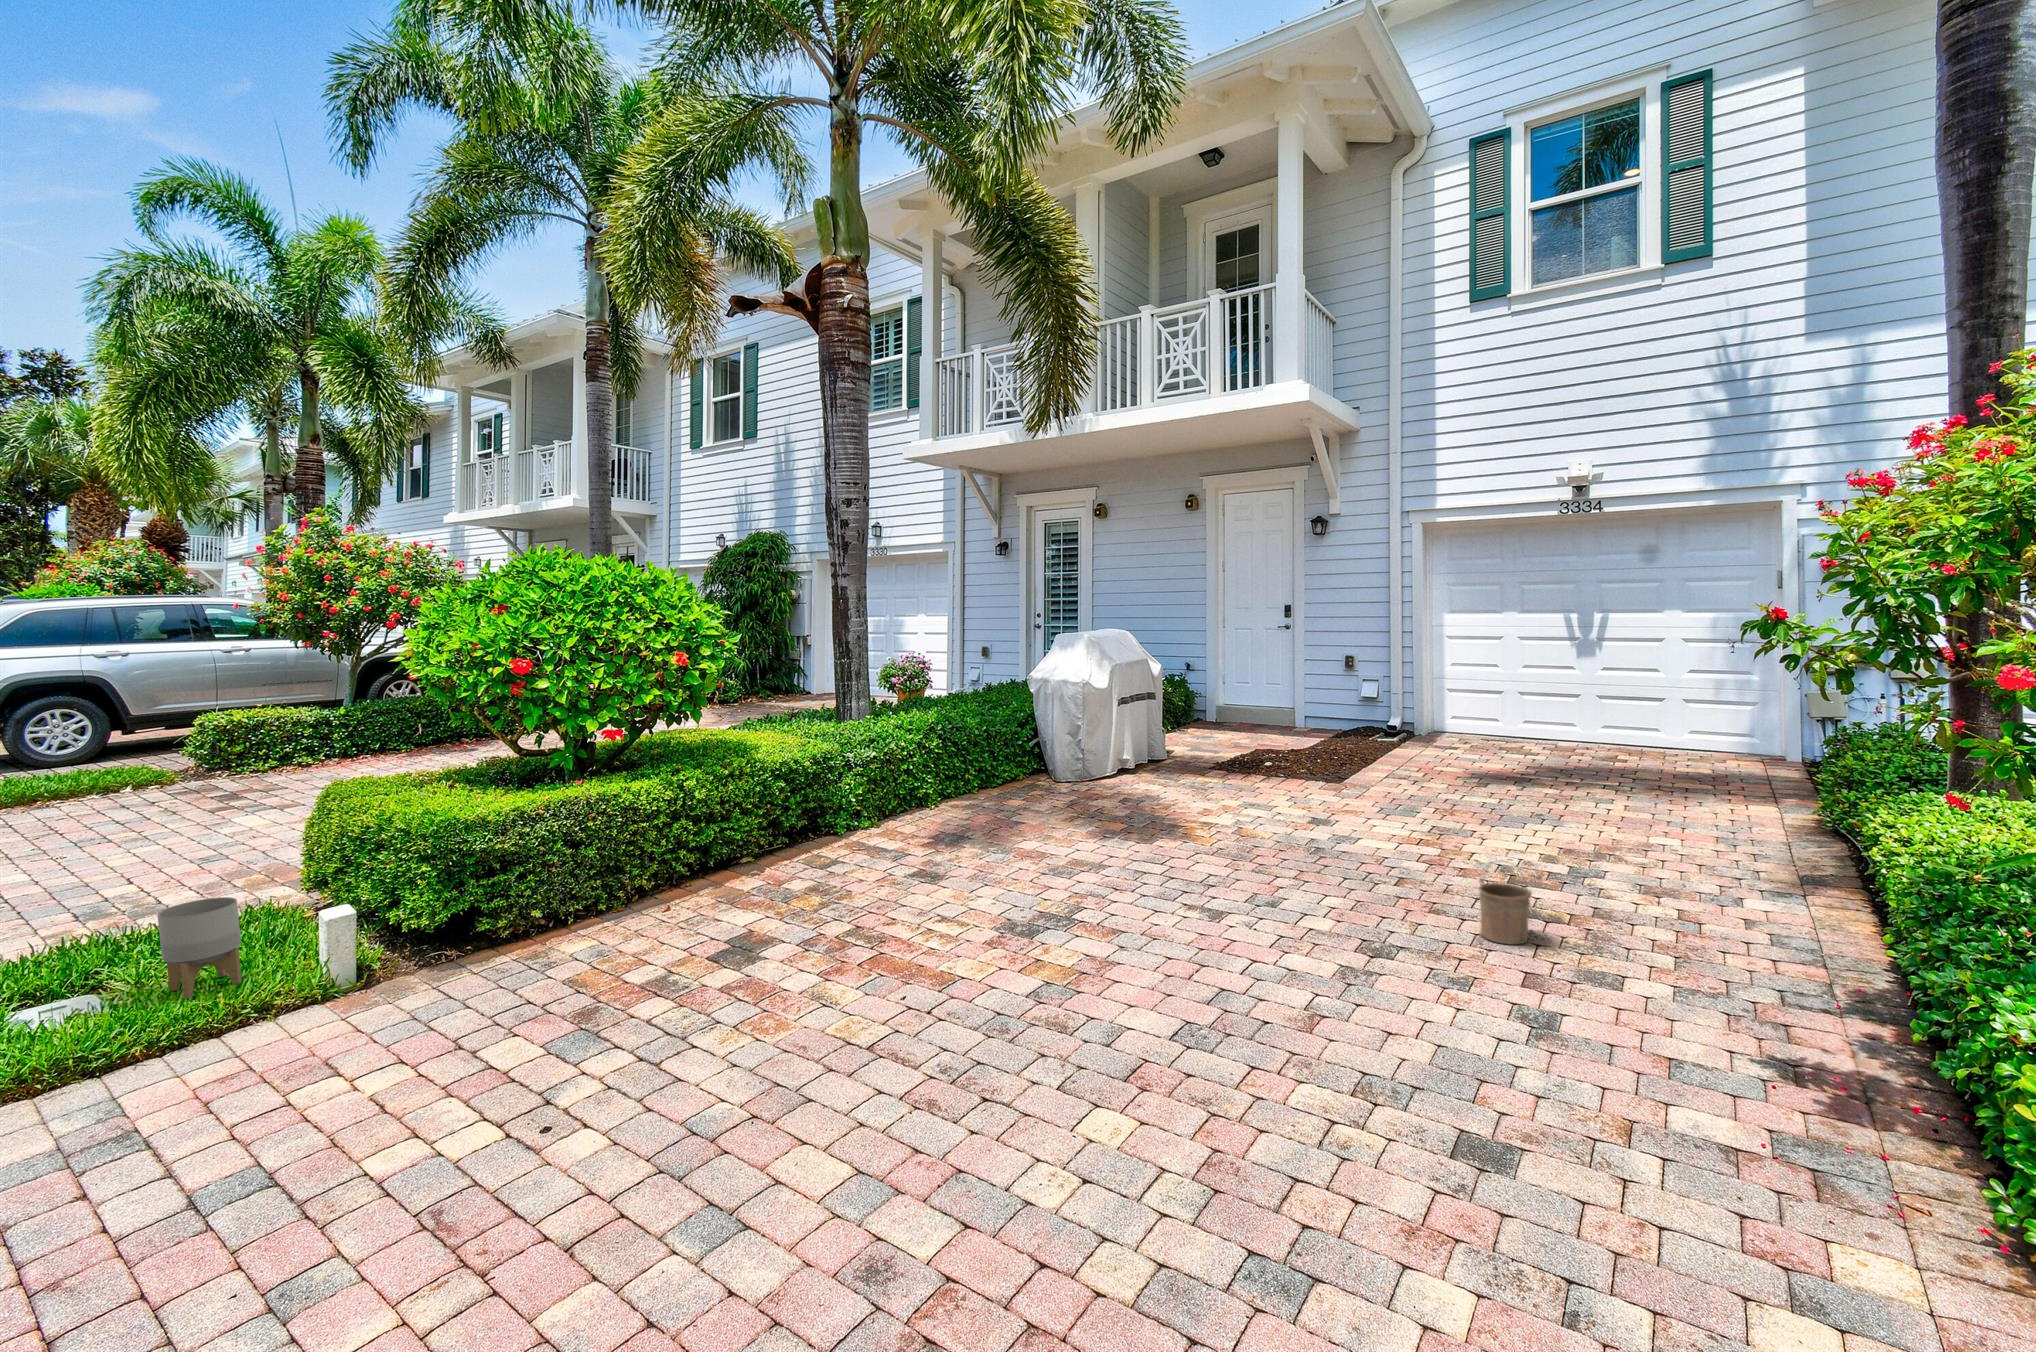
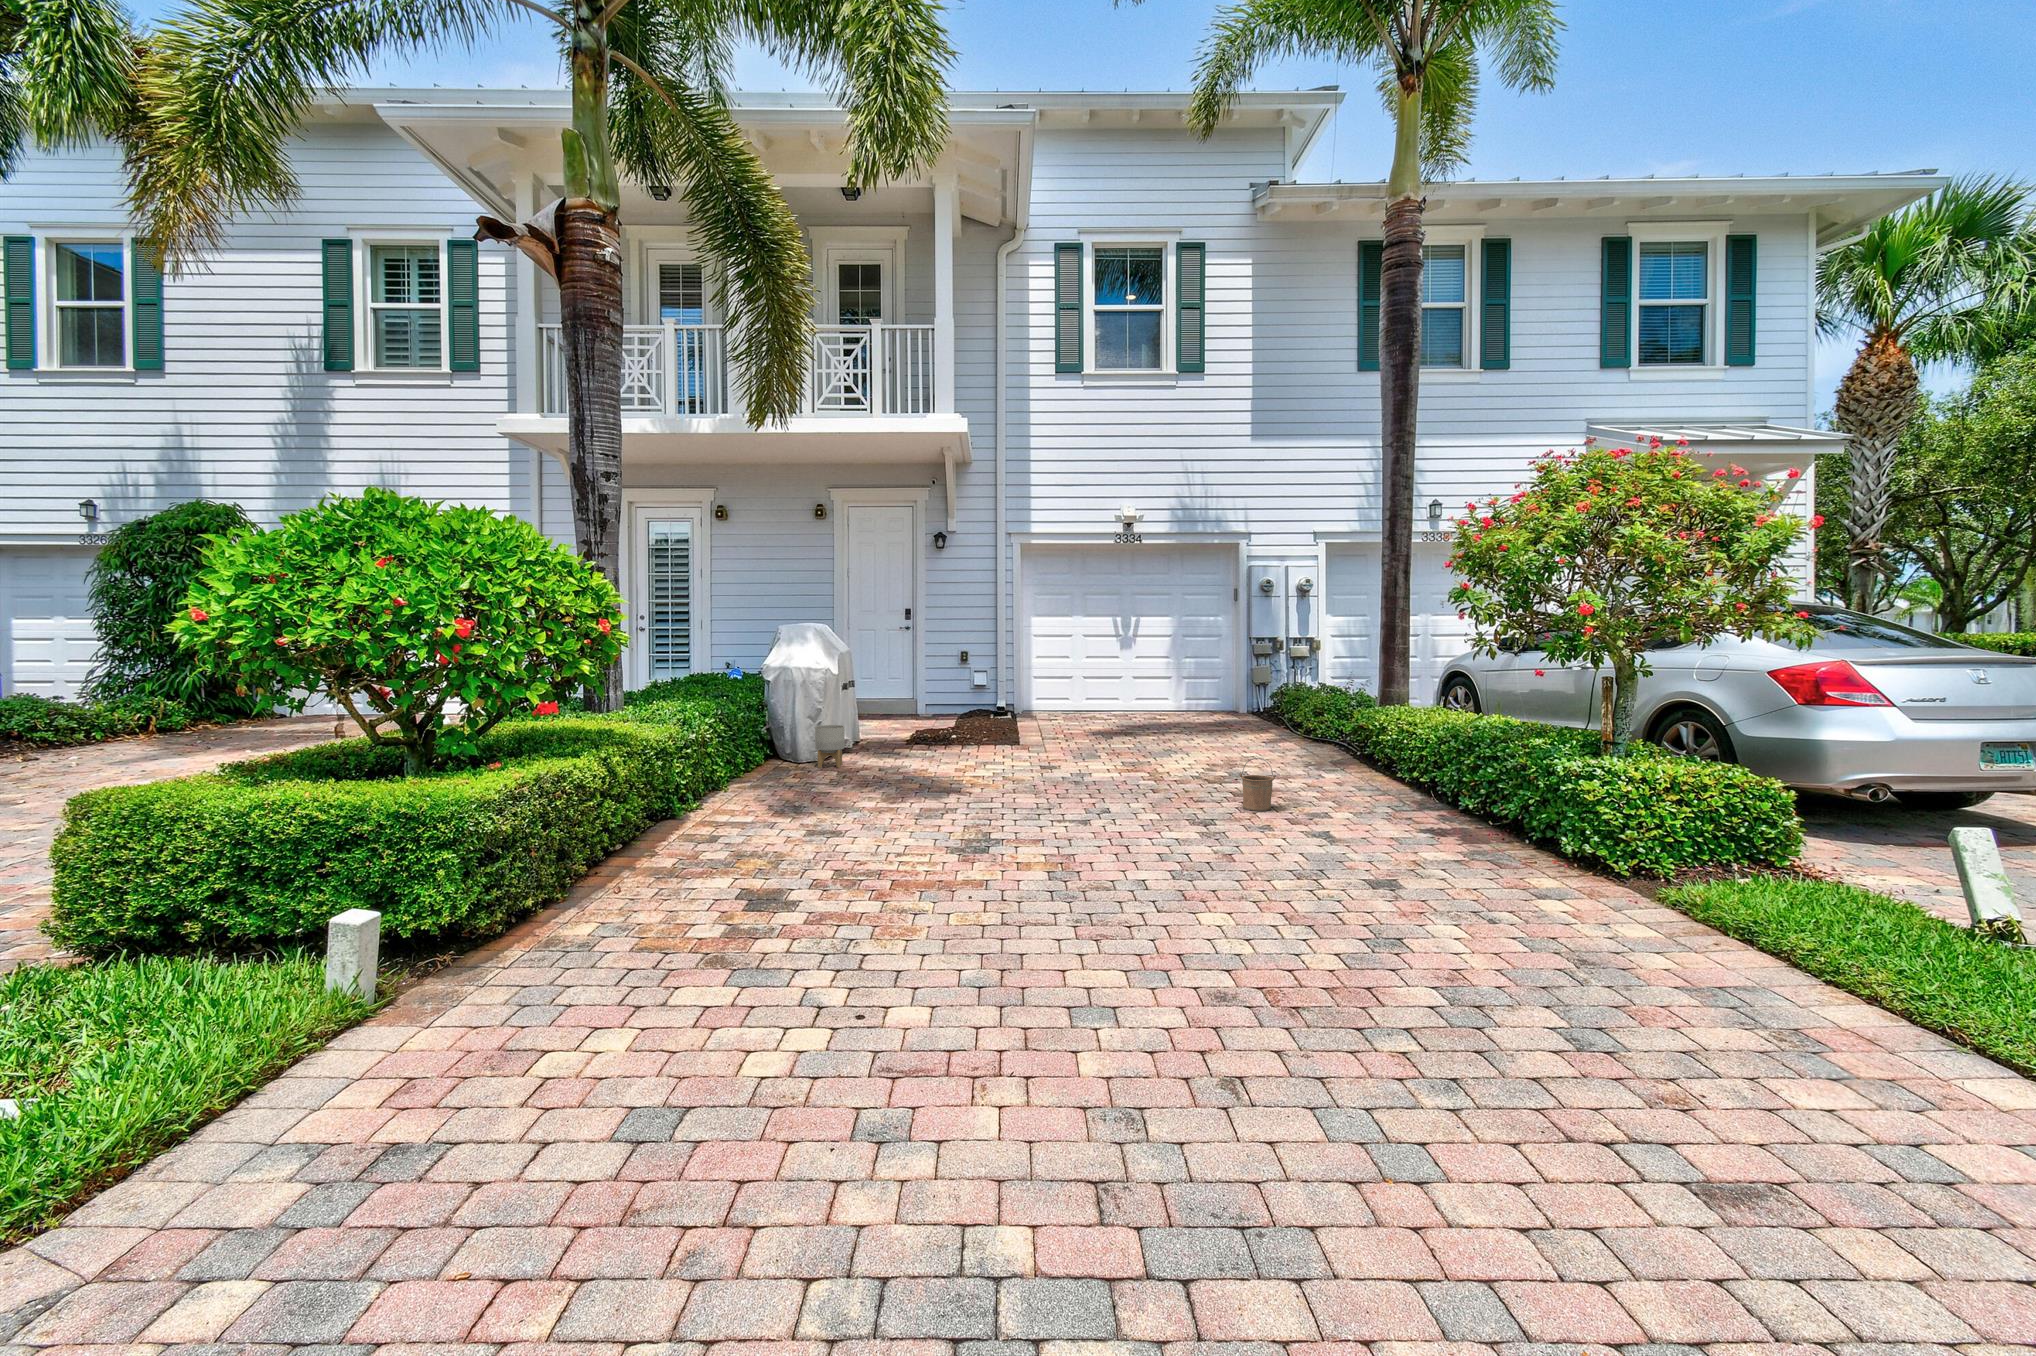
planter: present [157,897,242,999] -> present [815,725,845,768]

